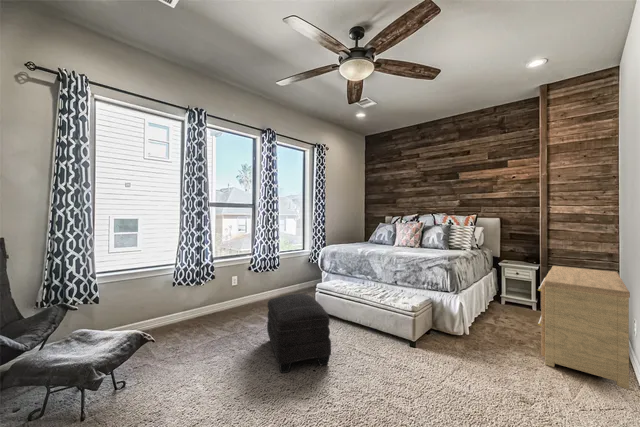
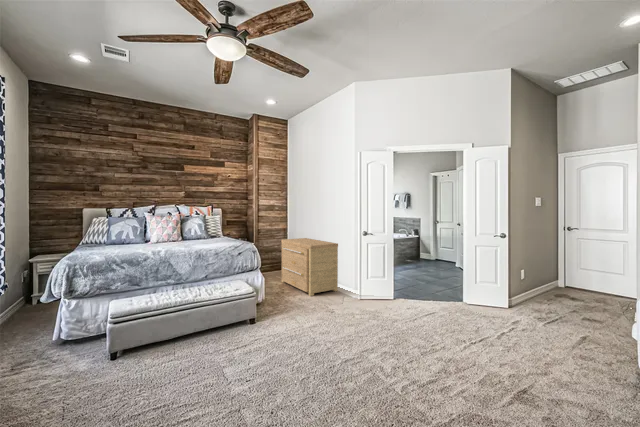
ottoman: present [267,294,331,373] -> none [137,308,252,402]

